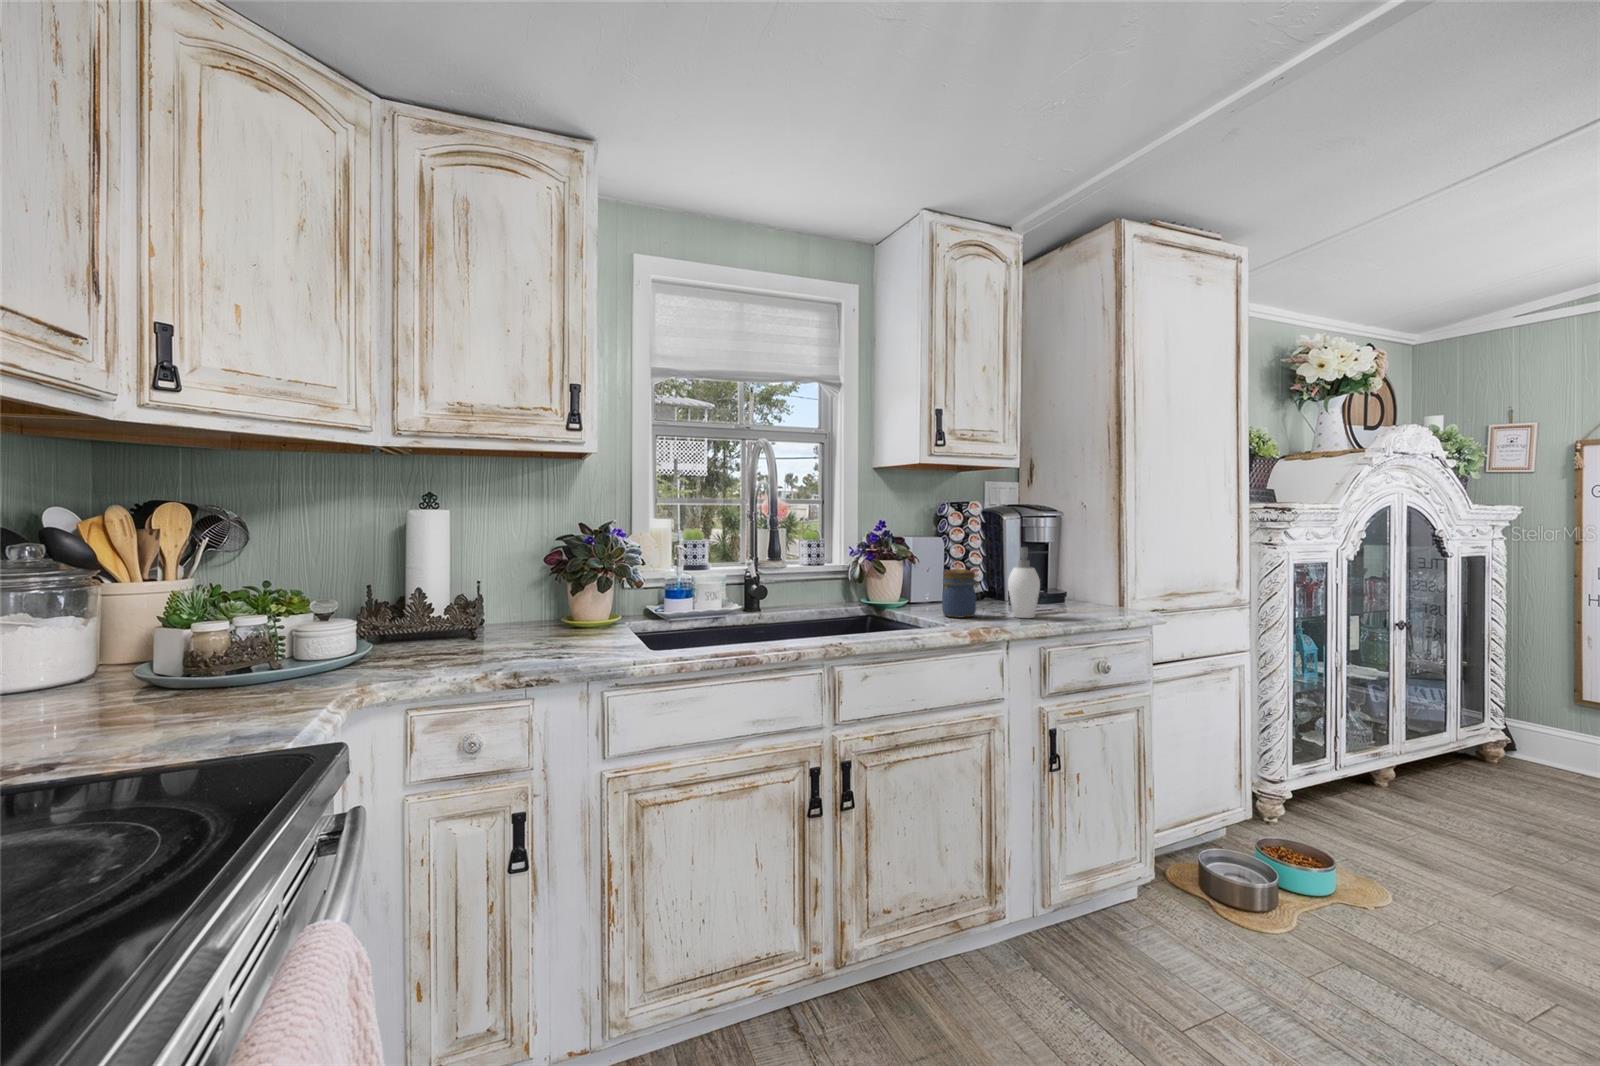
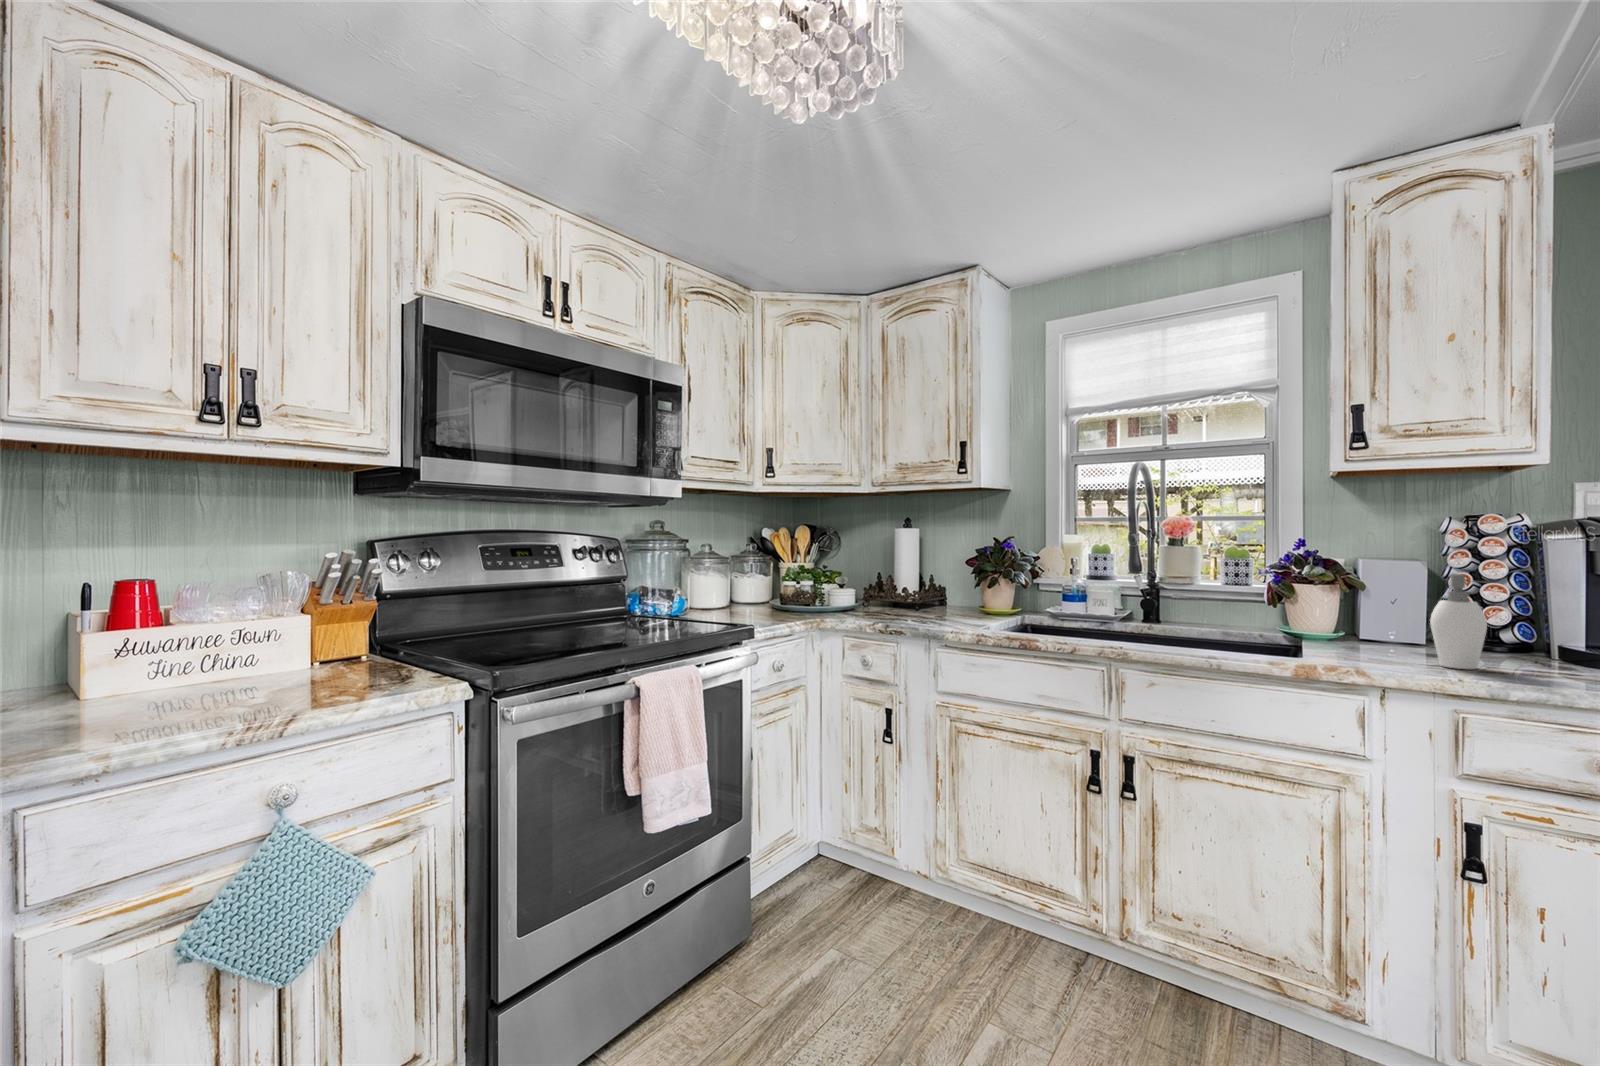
jar: present [942,569,979,618] -> none [1344,596,1400,656]

